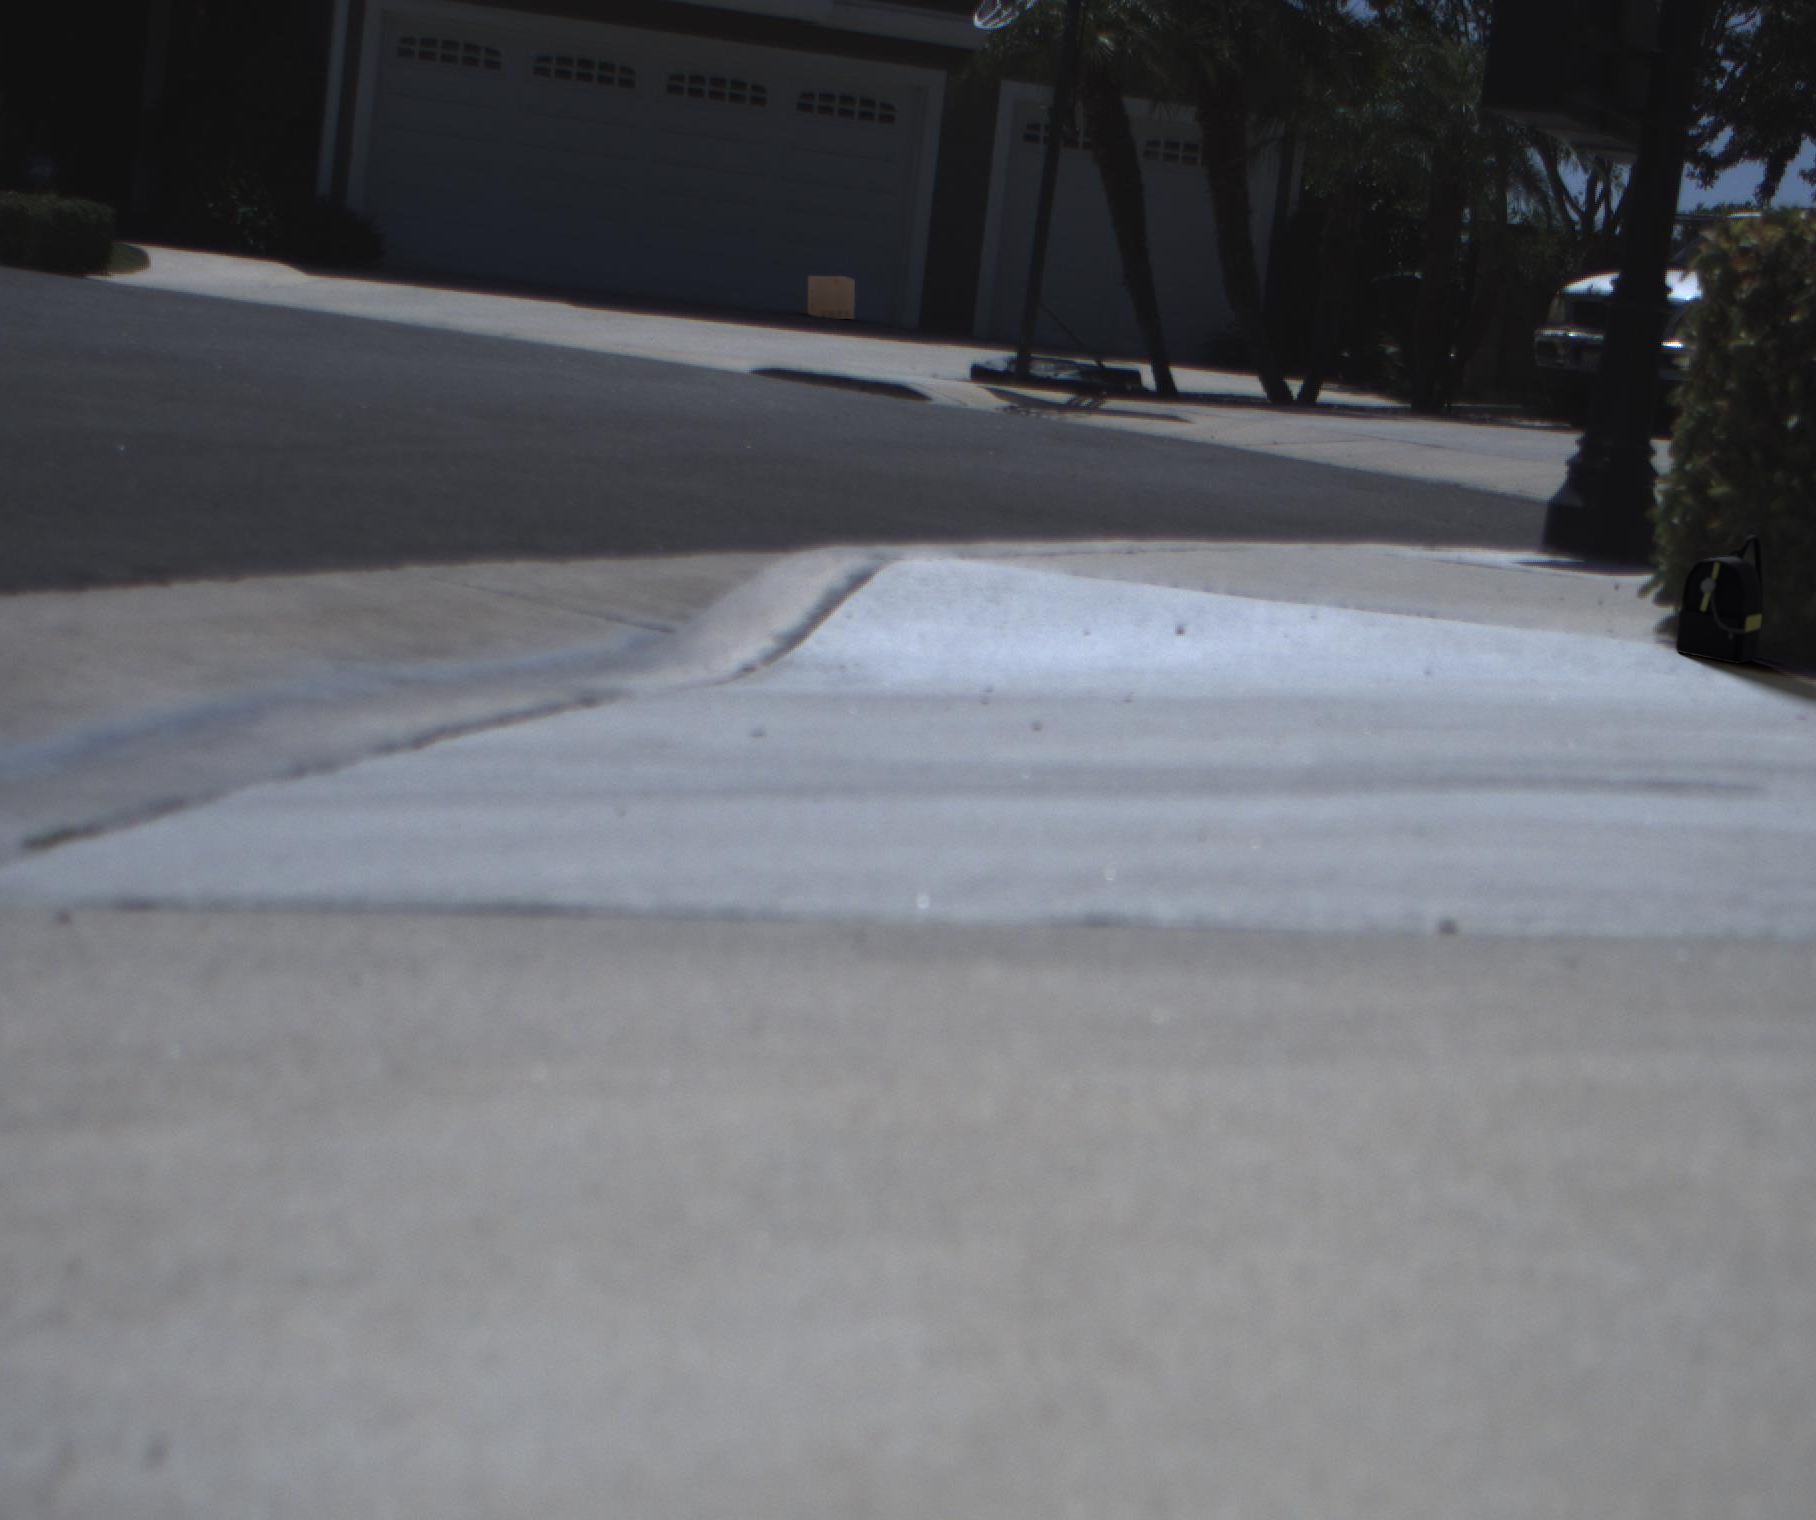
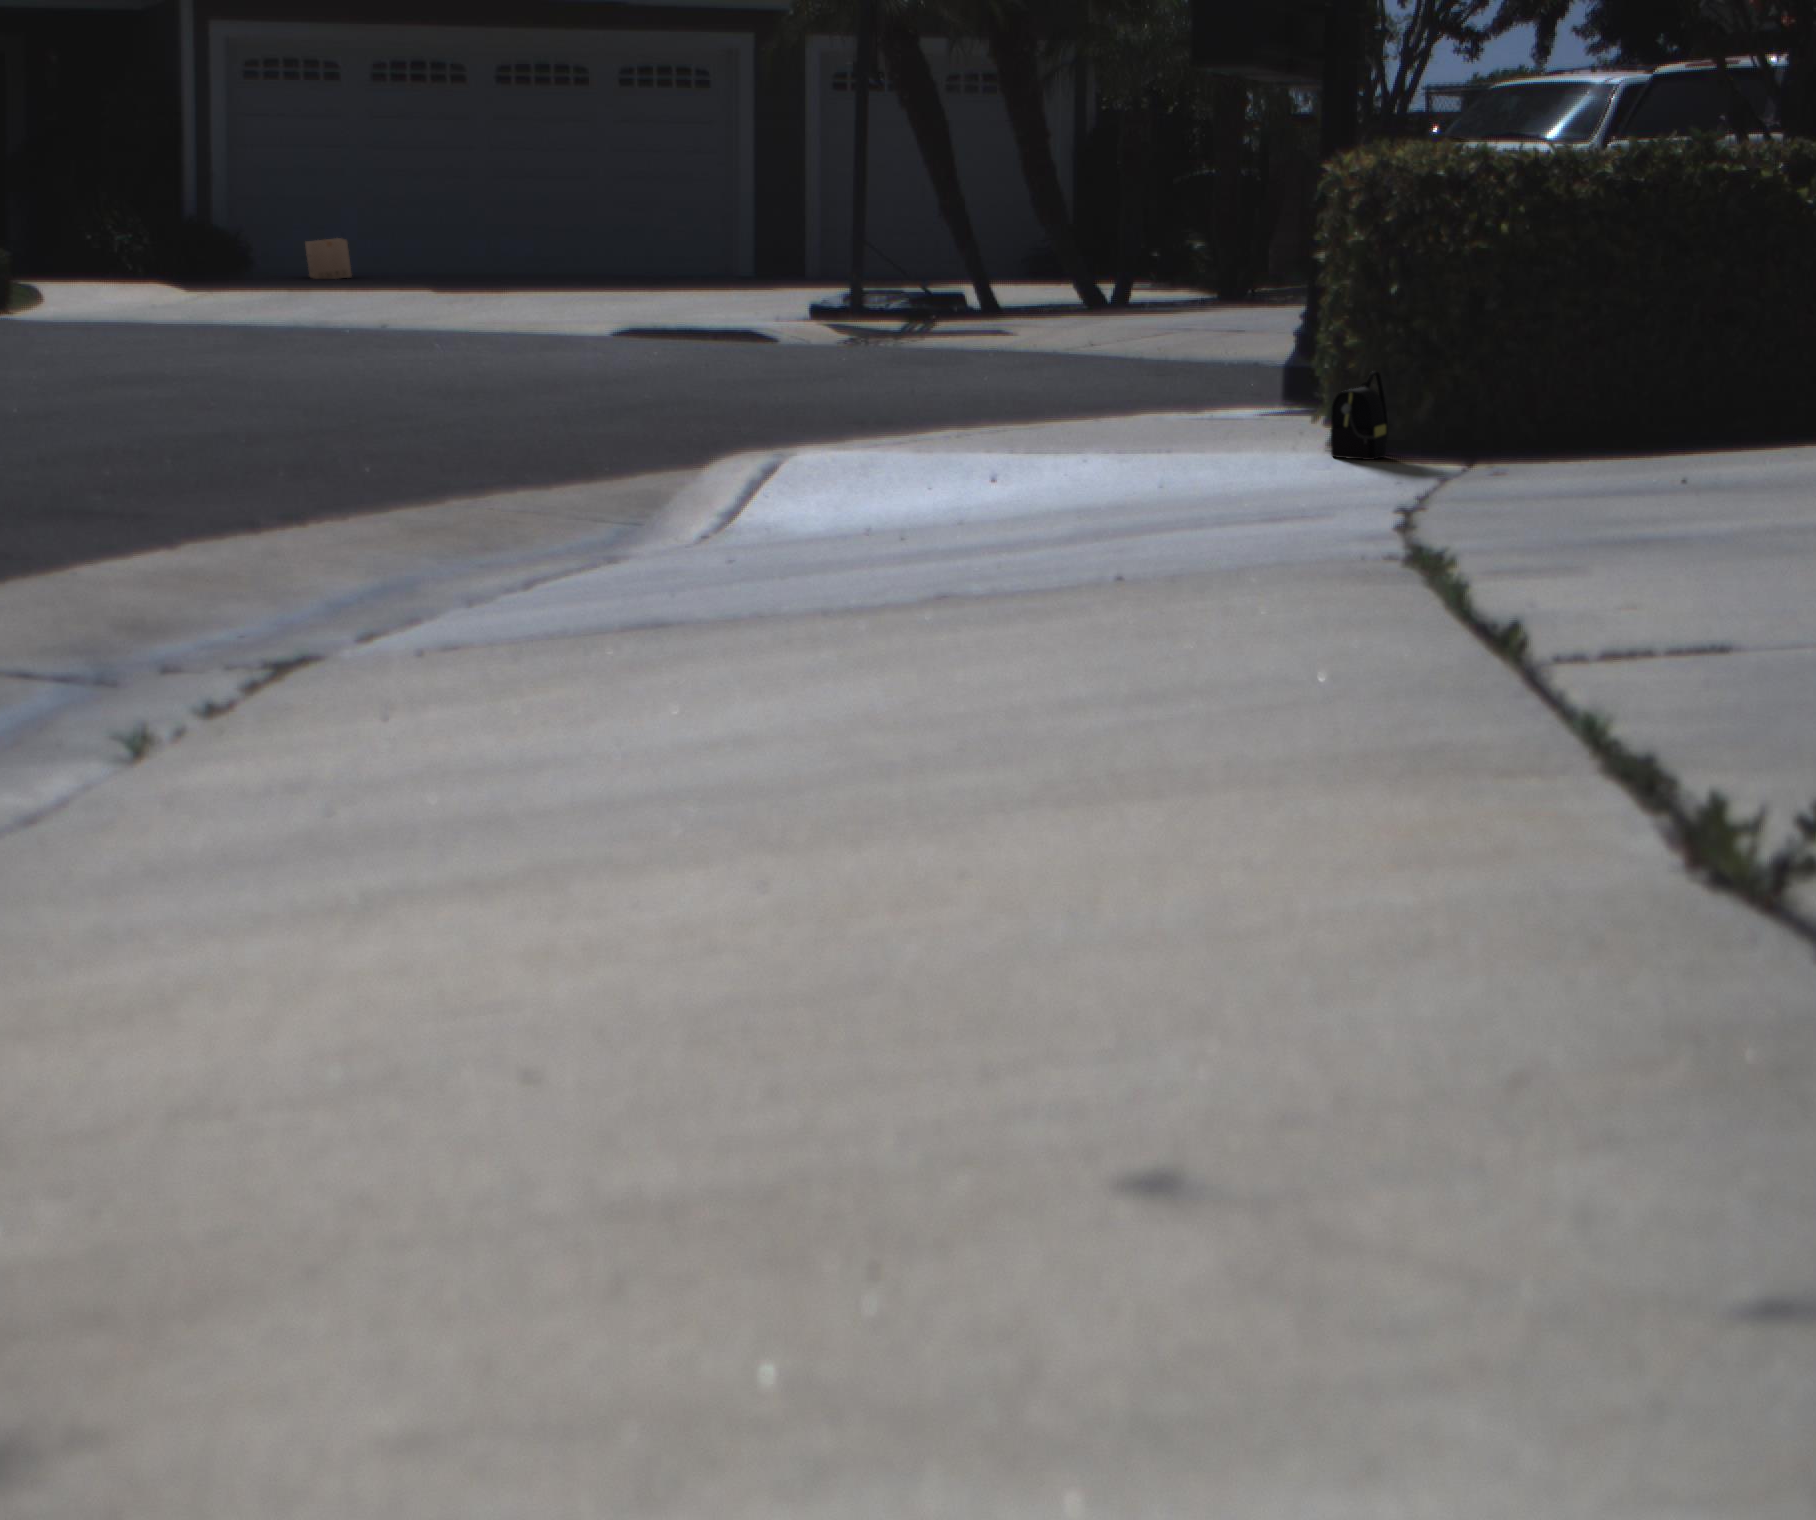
cardboard box: present [808,276,855,319] -> present [305,238,352,279]

